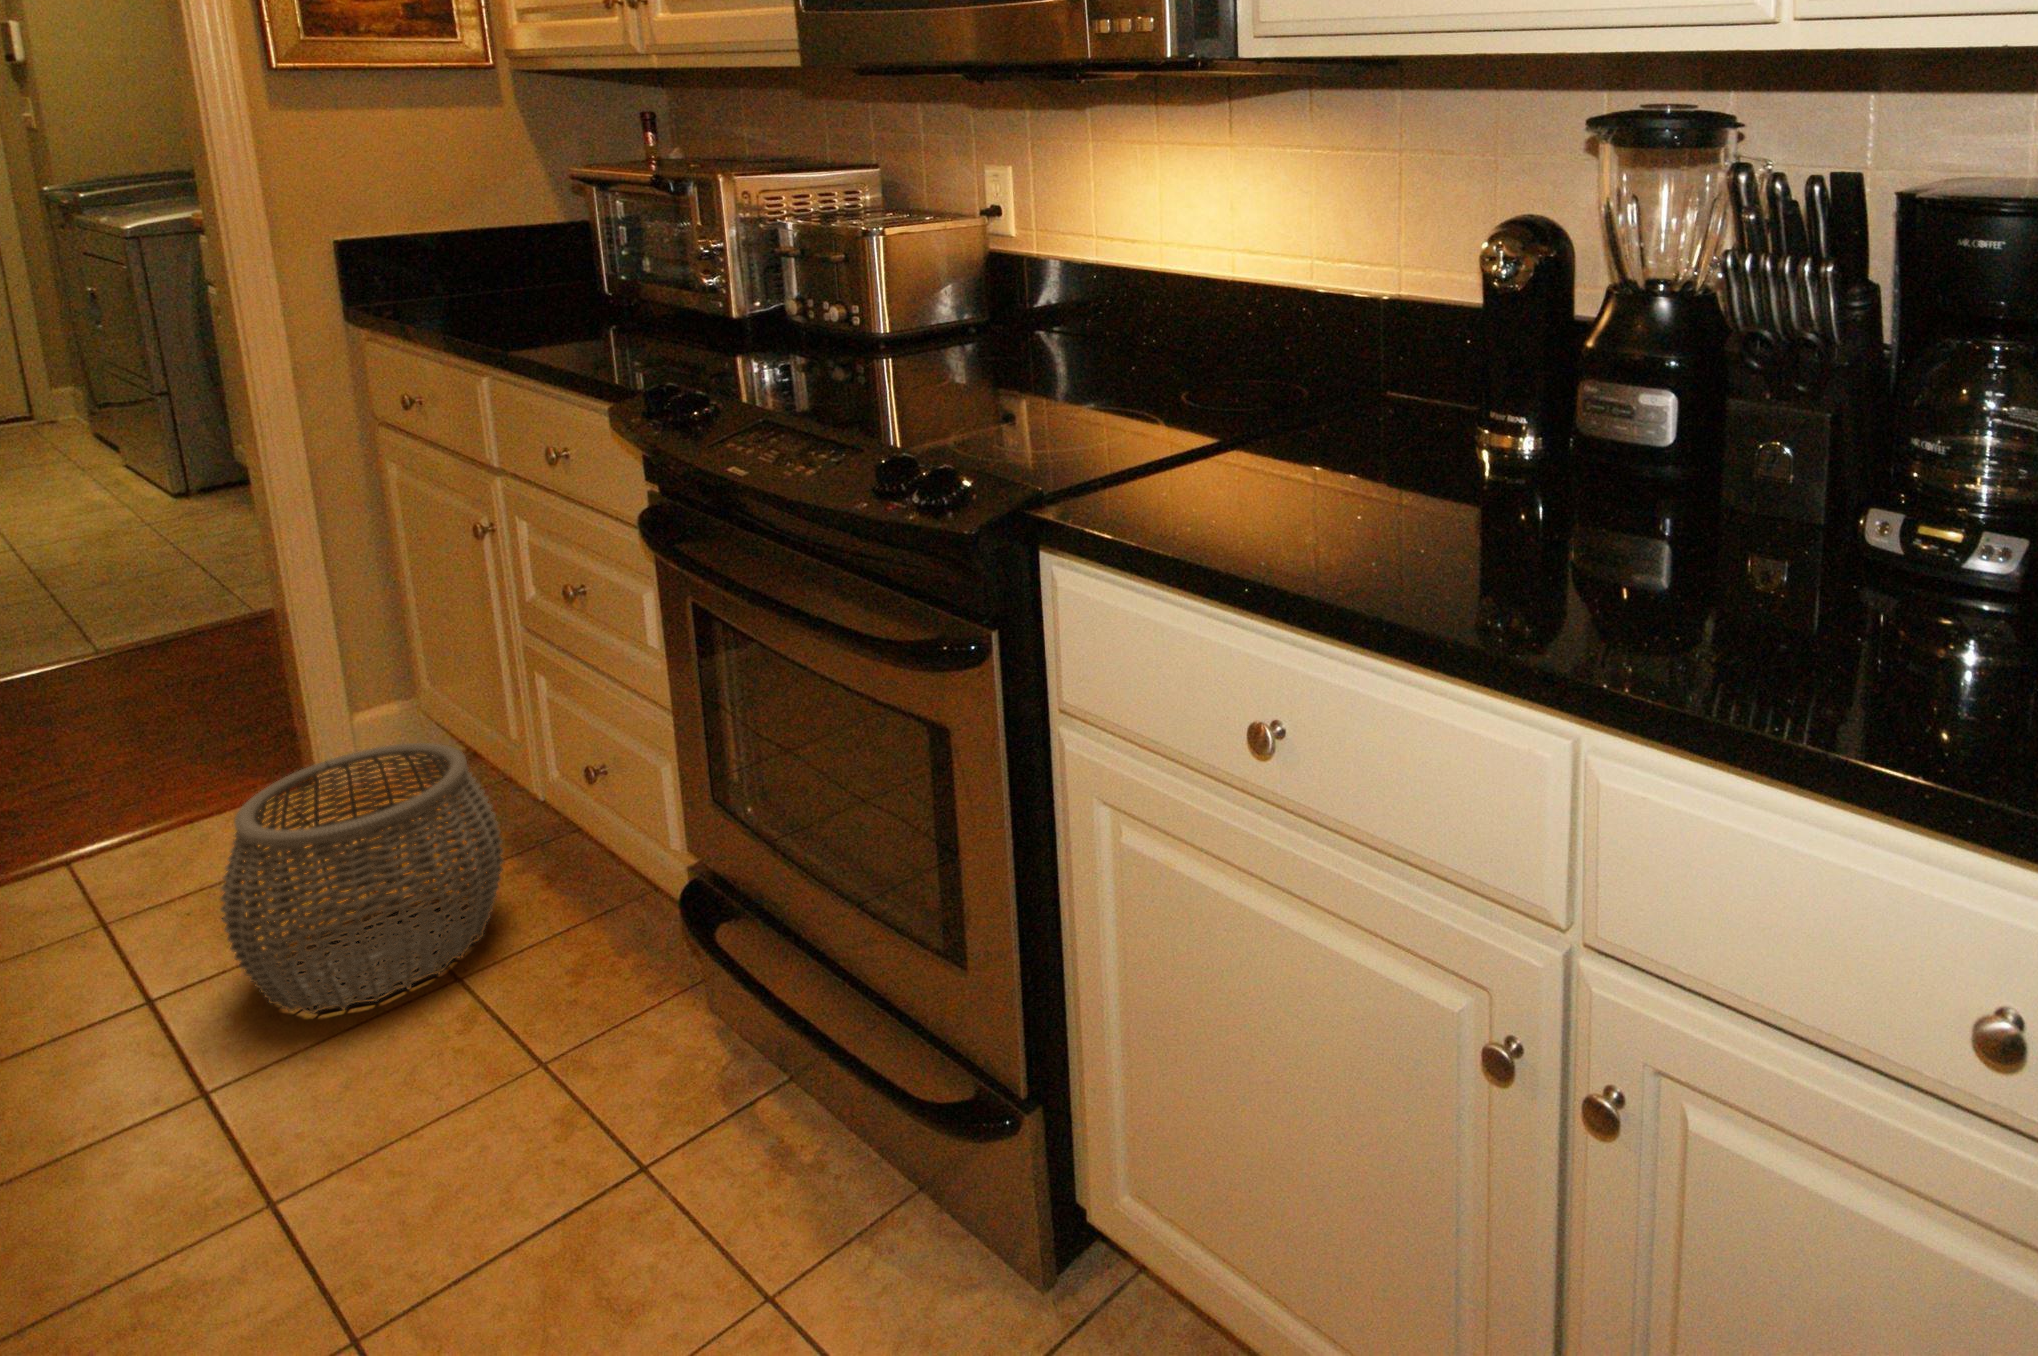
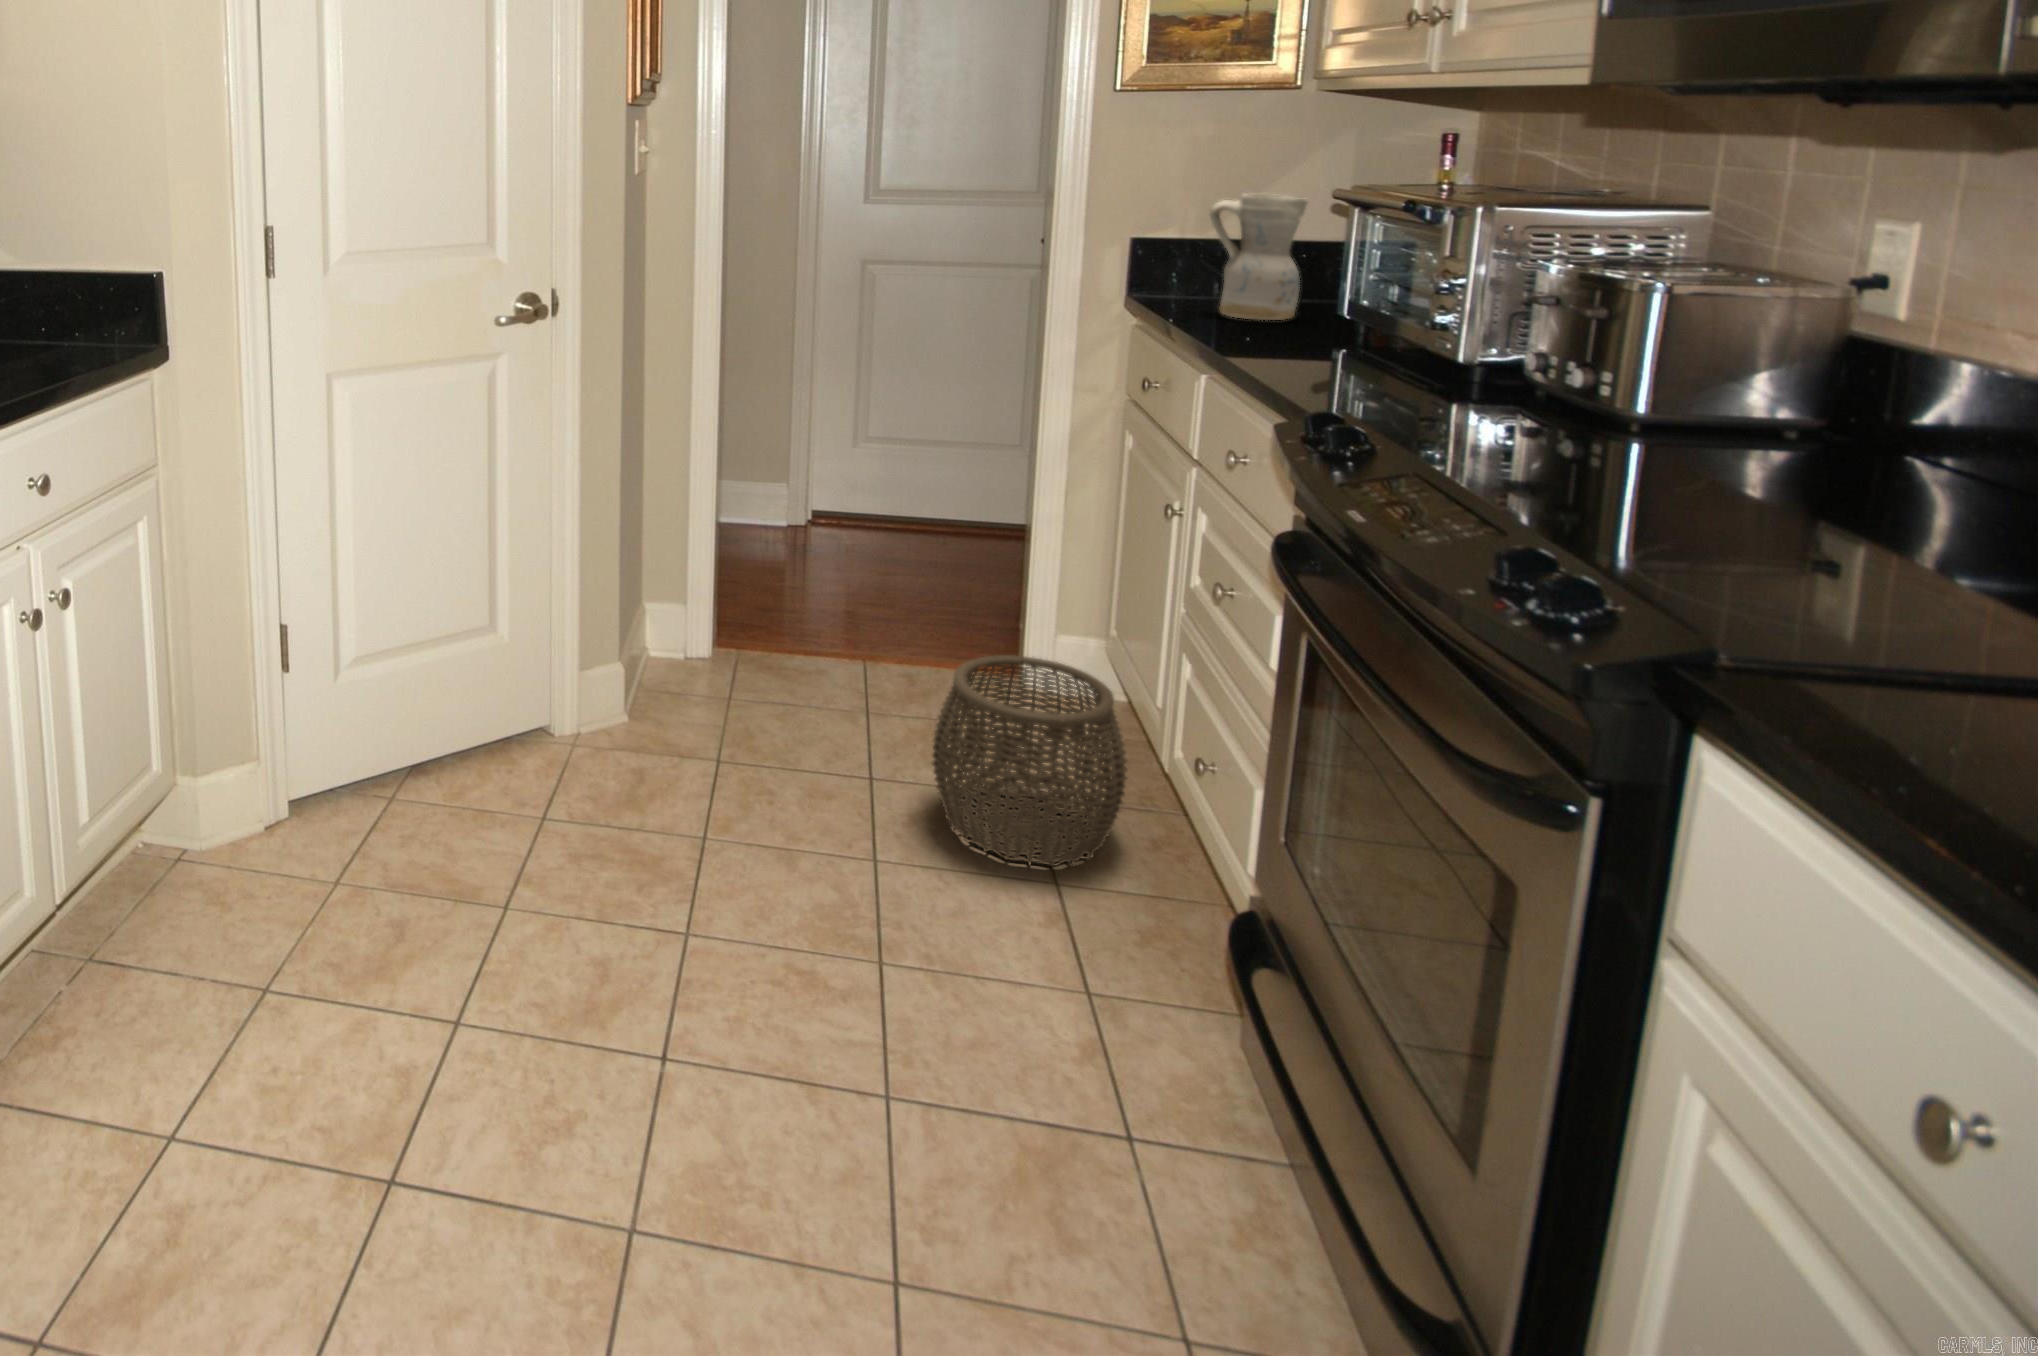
ceramic pitcher: none [433,179,552,312] -> present [1210,193,1308,320]

